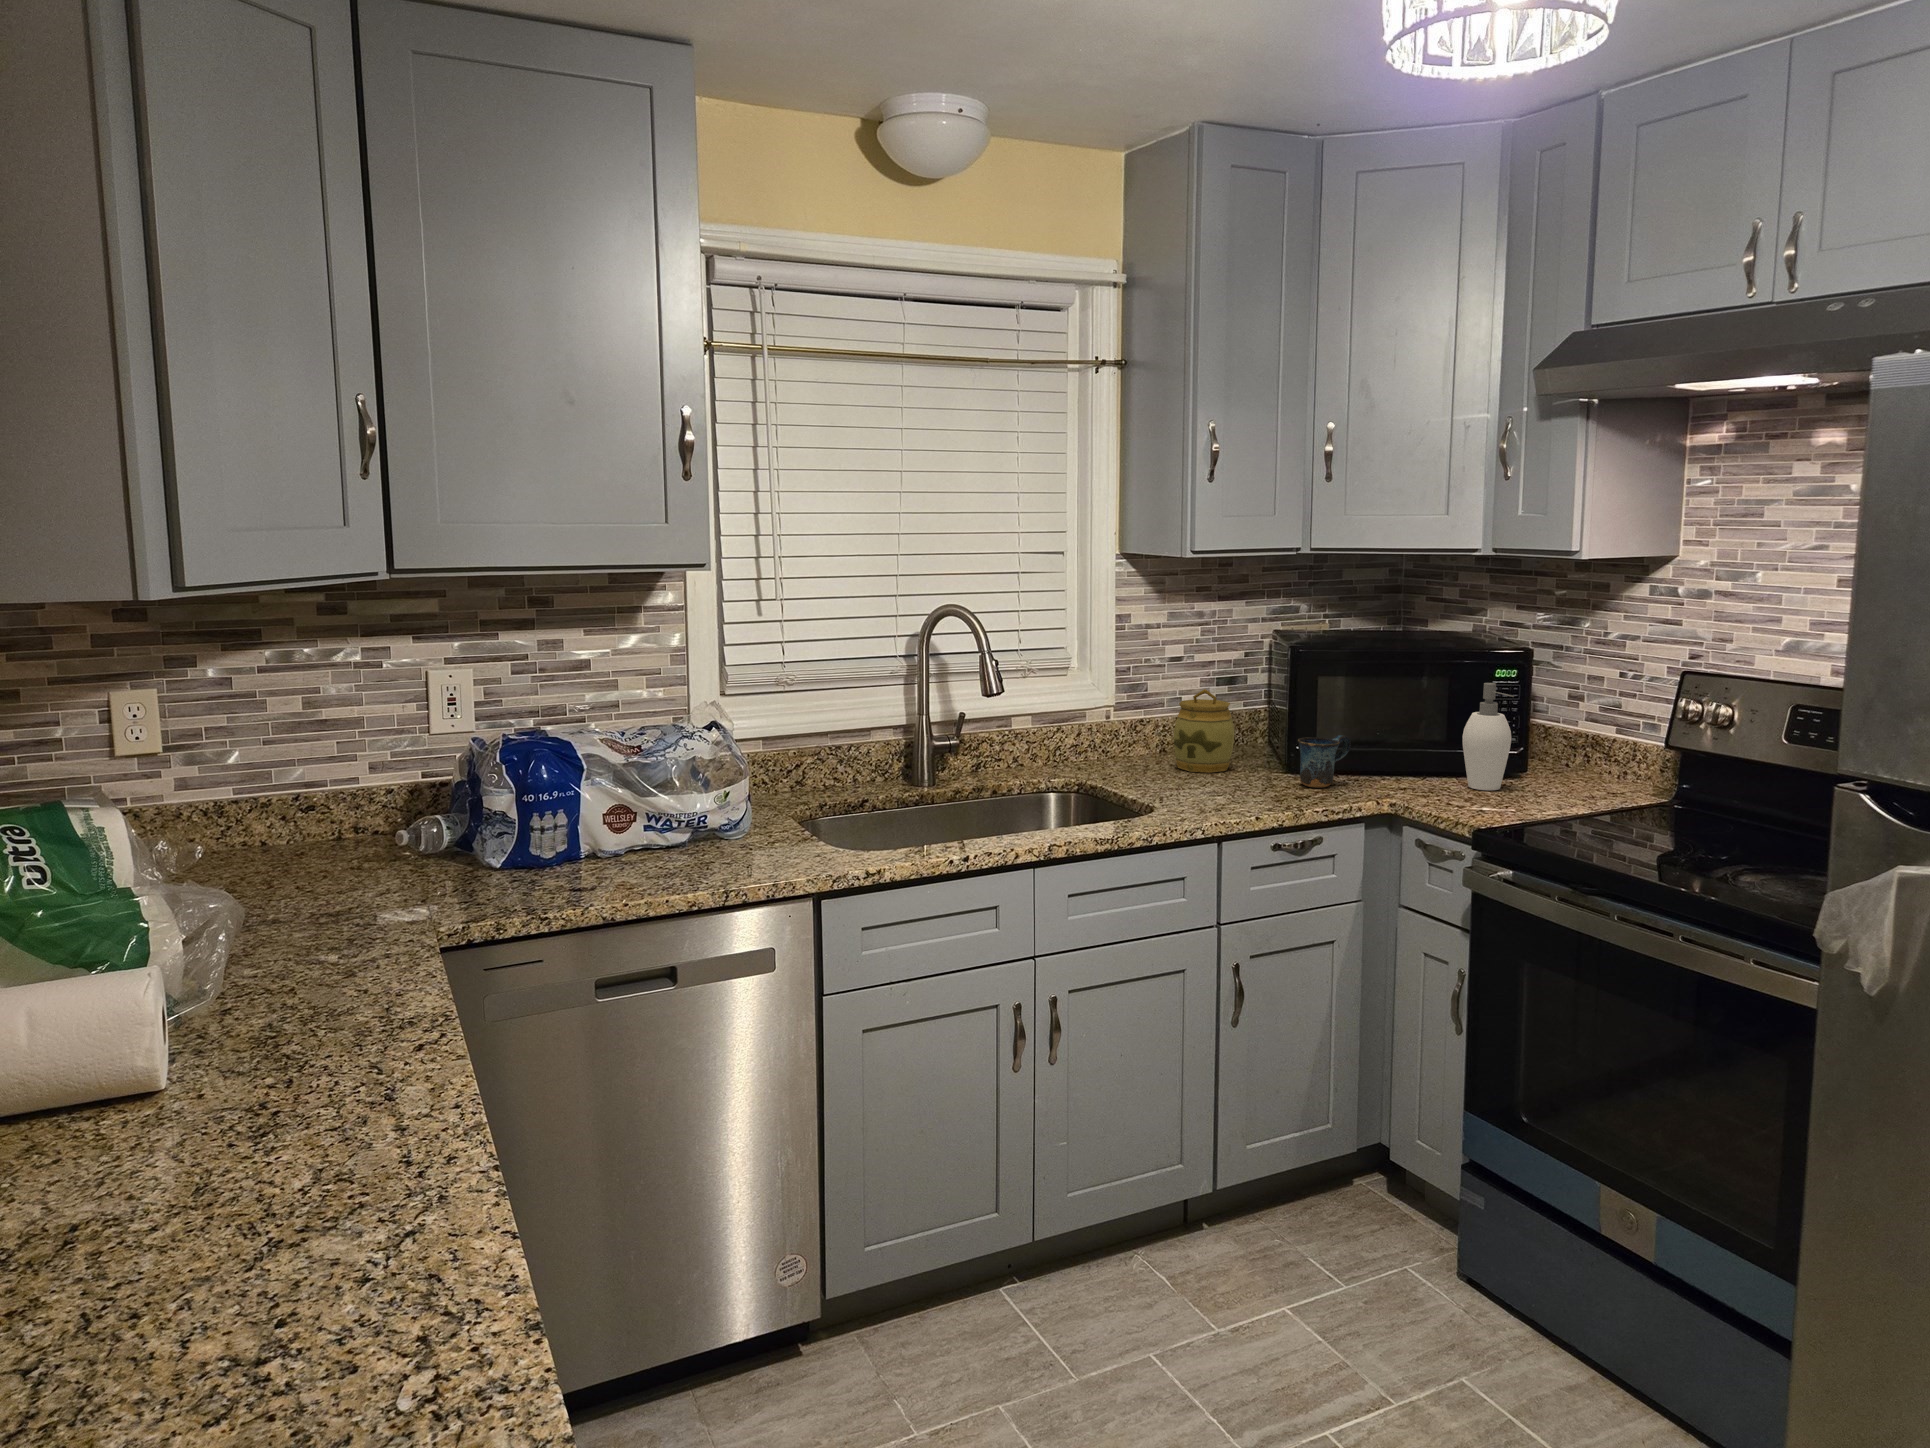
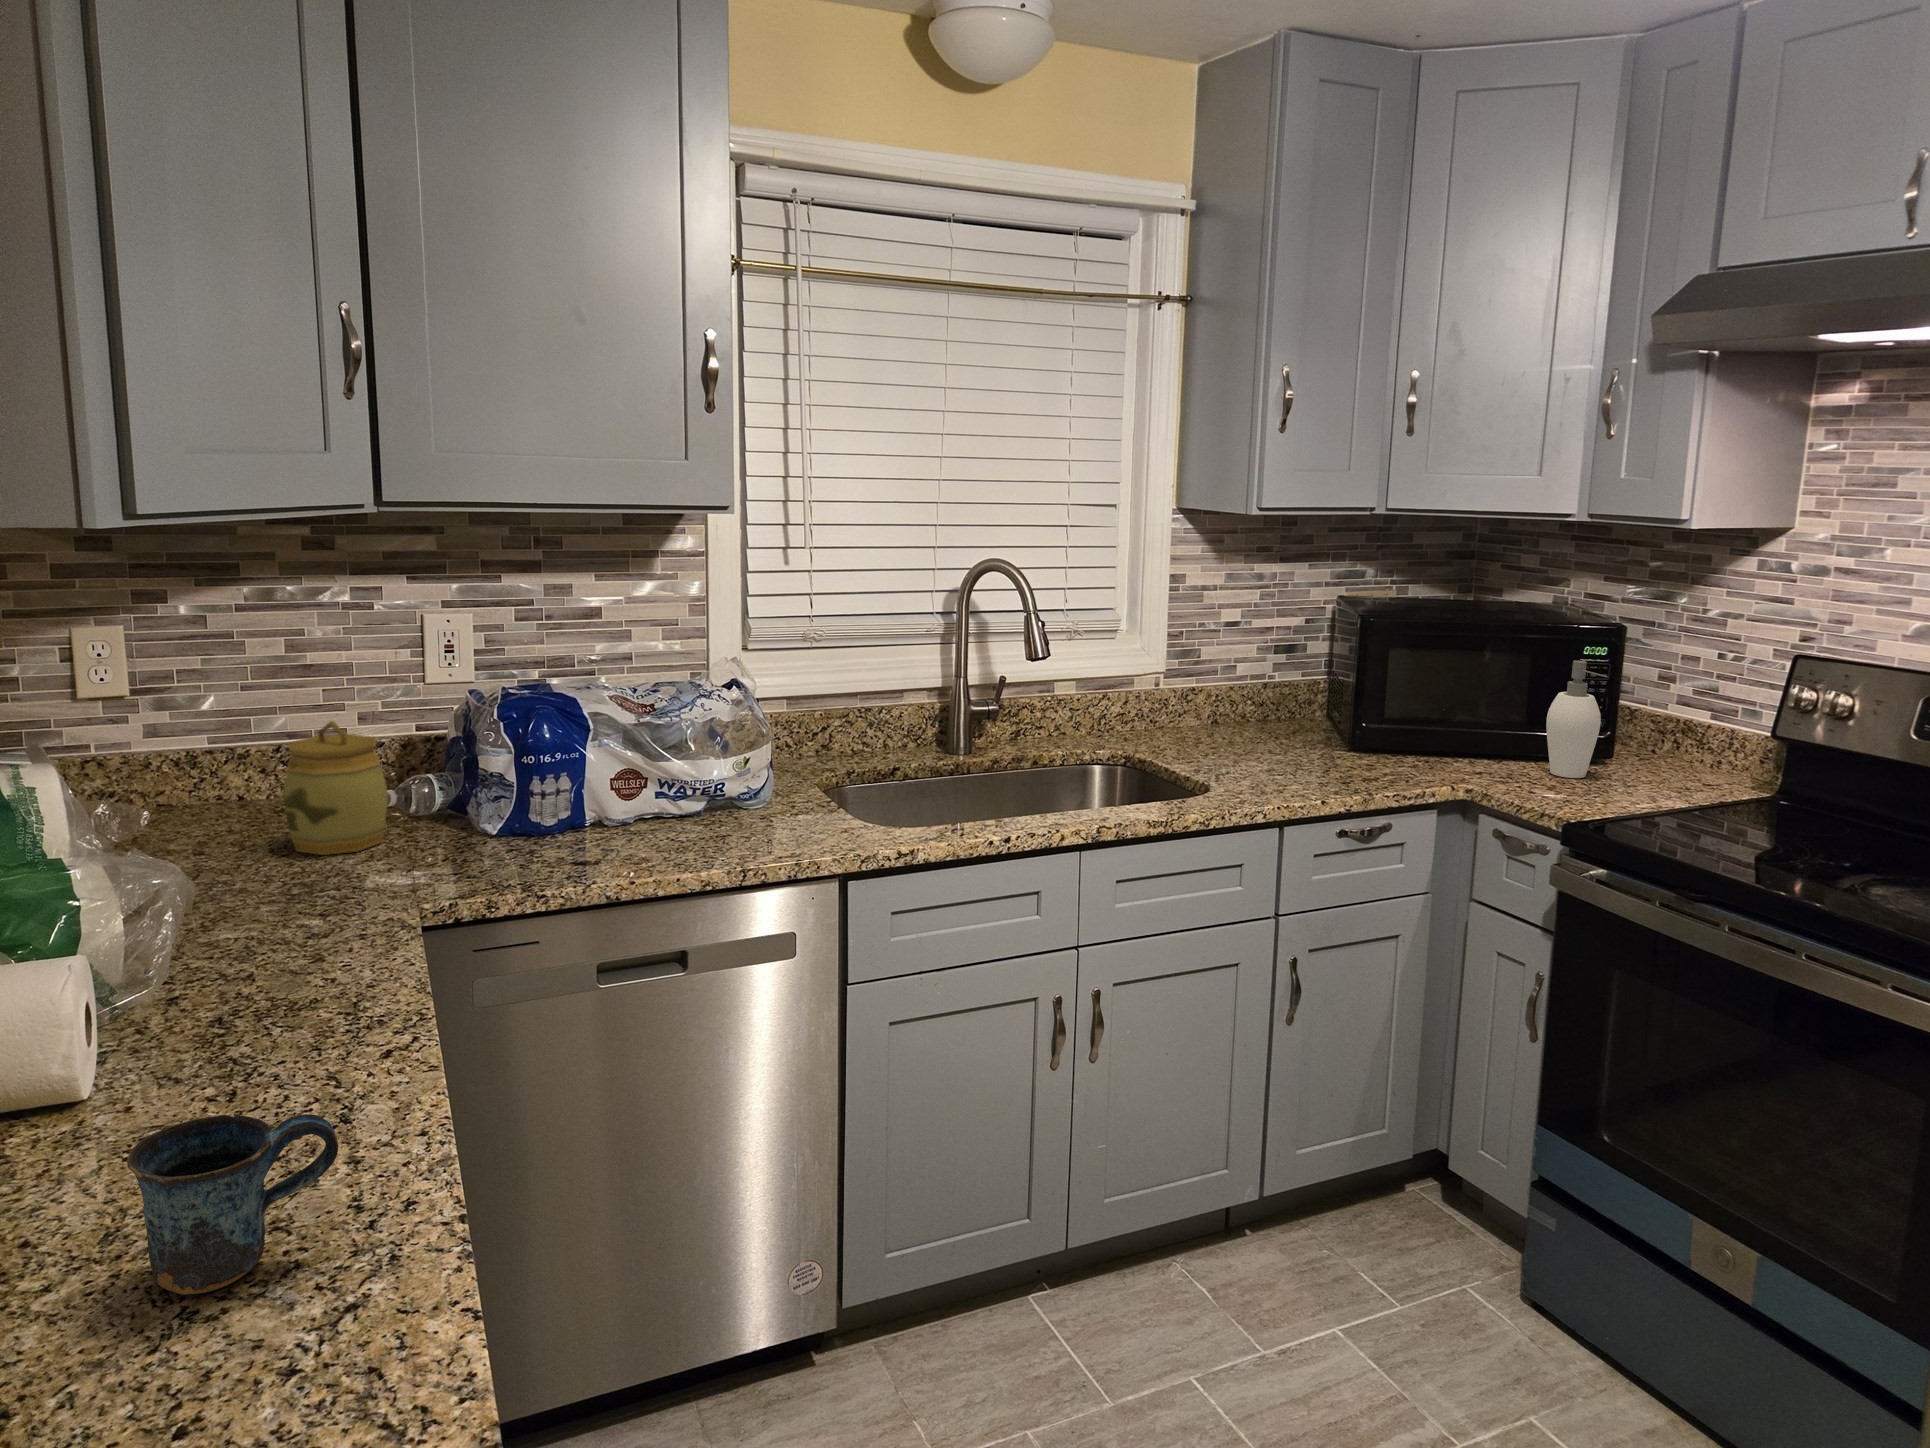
jar: present [1173,689,1235,773] -> present [284,721,387,855]
mug: present [1298,735,1351,788] -> present [127,1114,338,1295]

